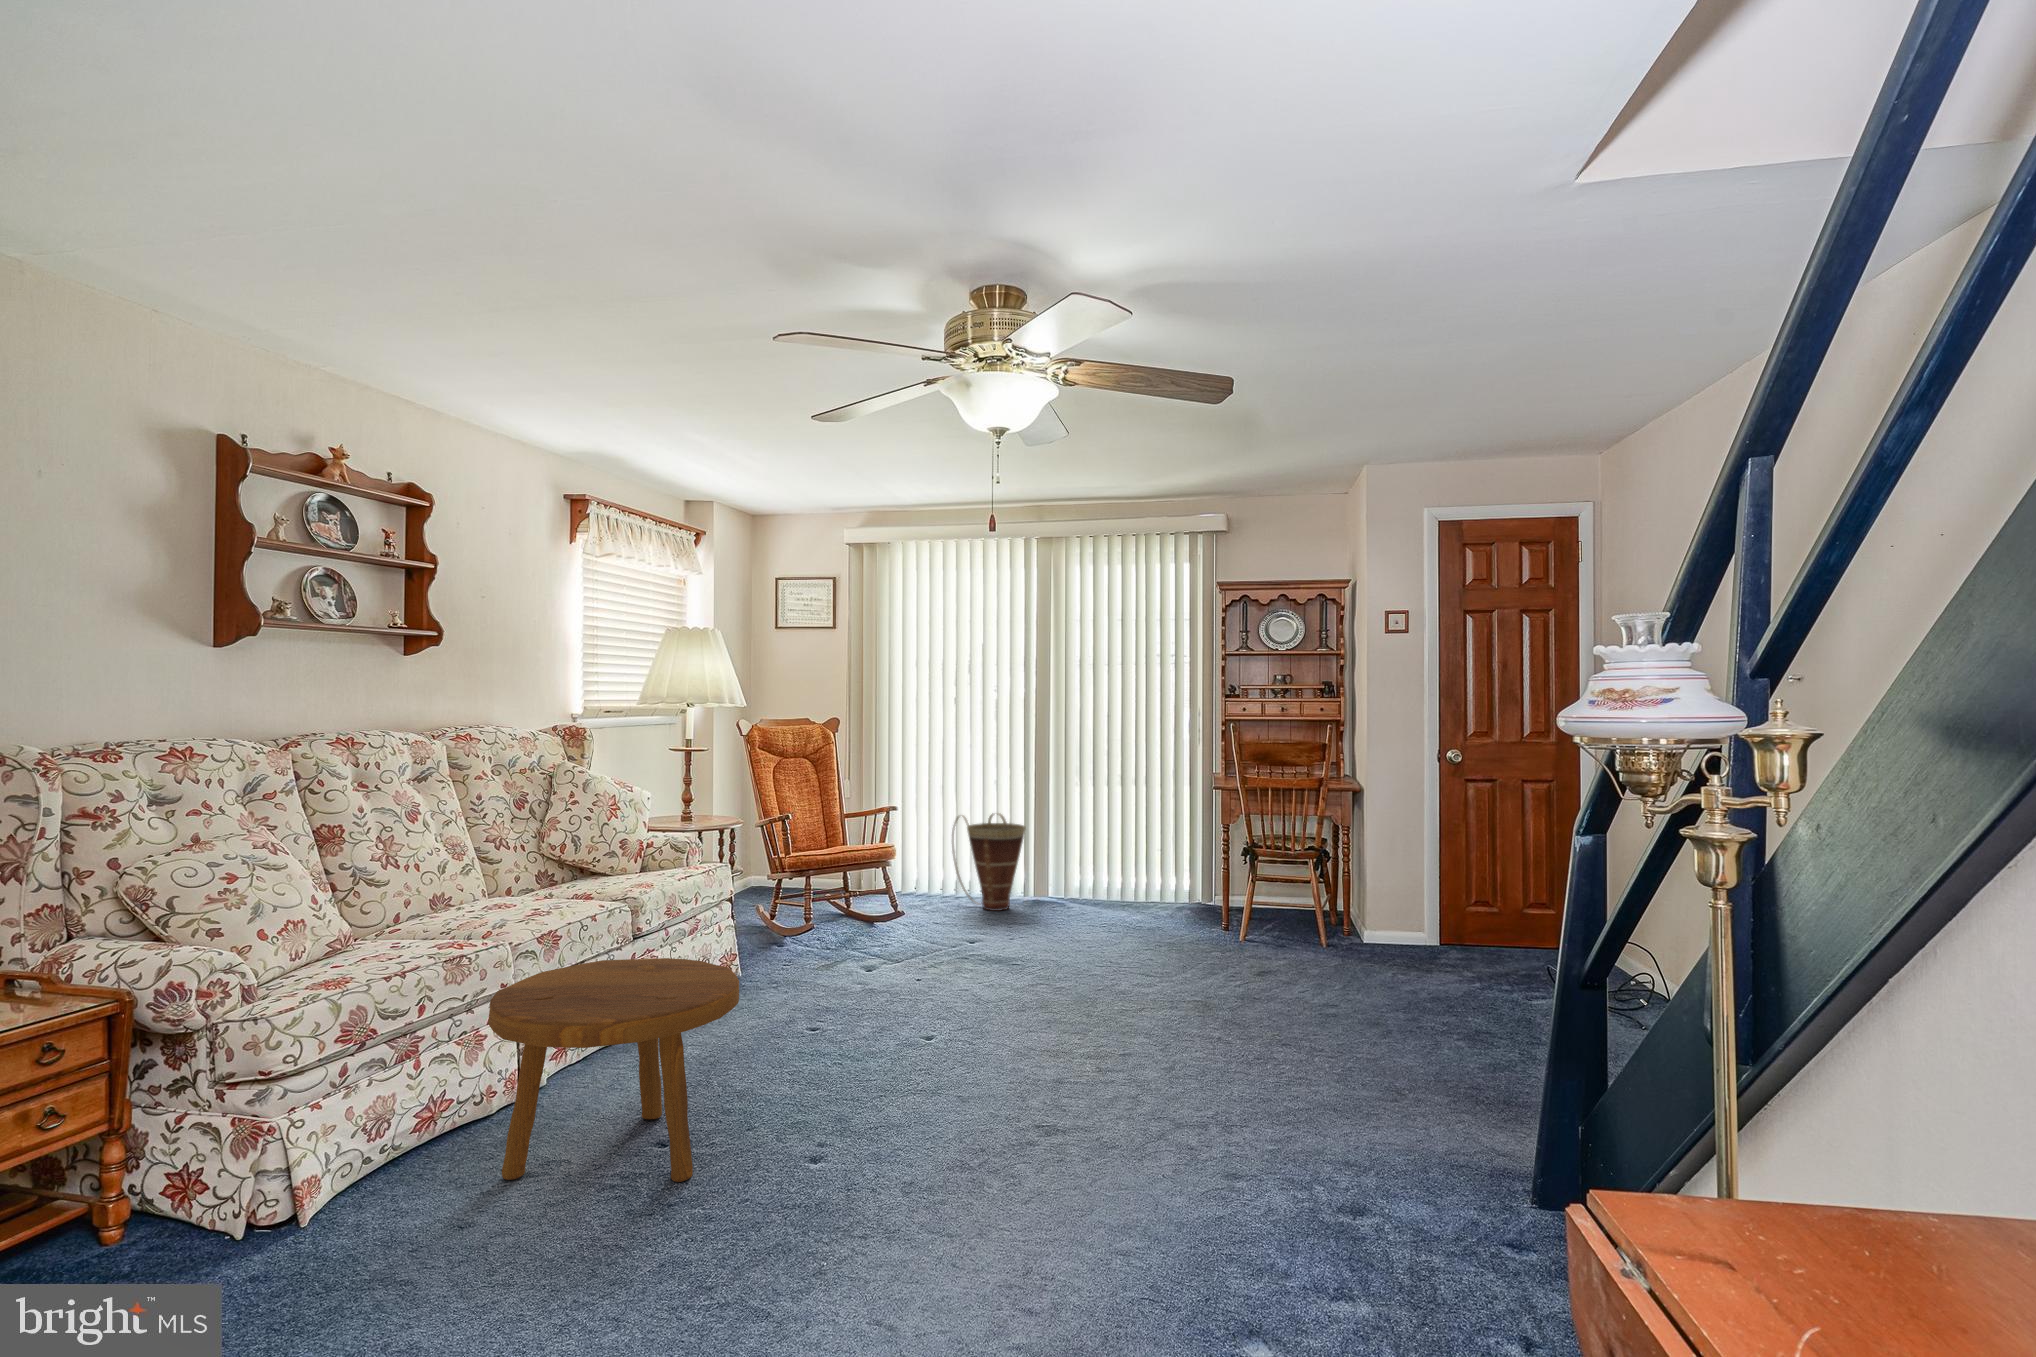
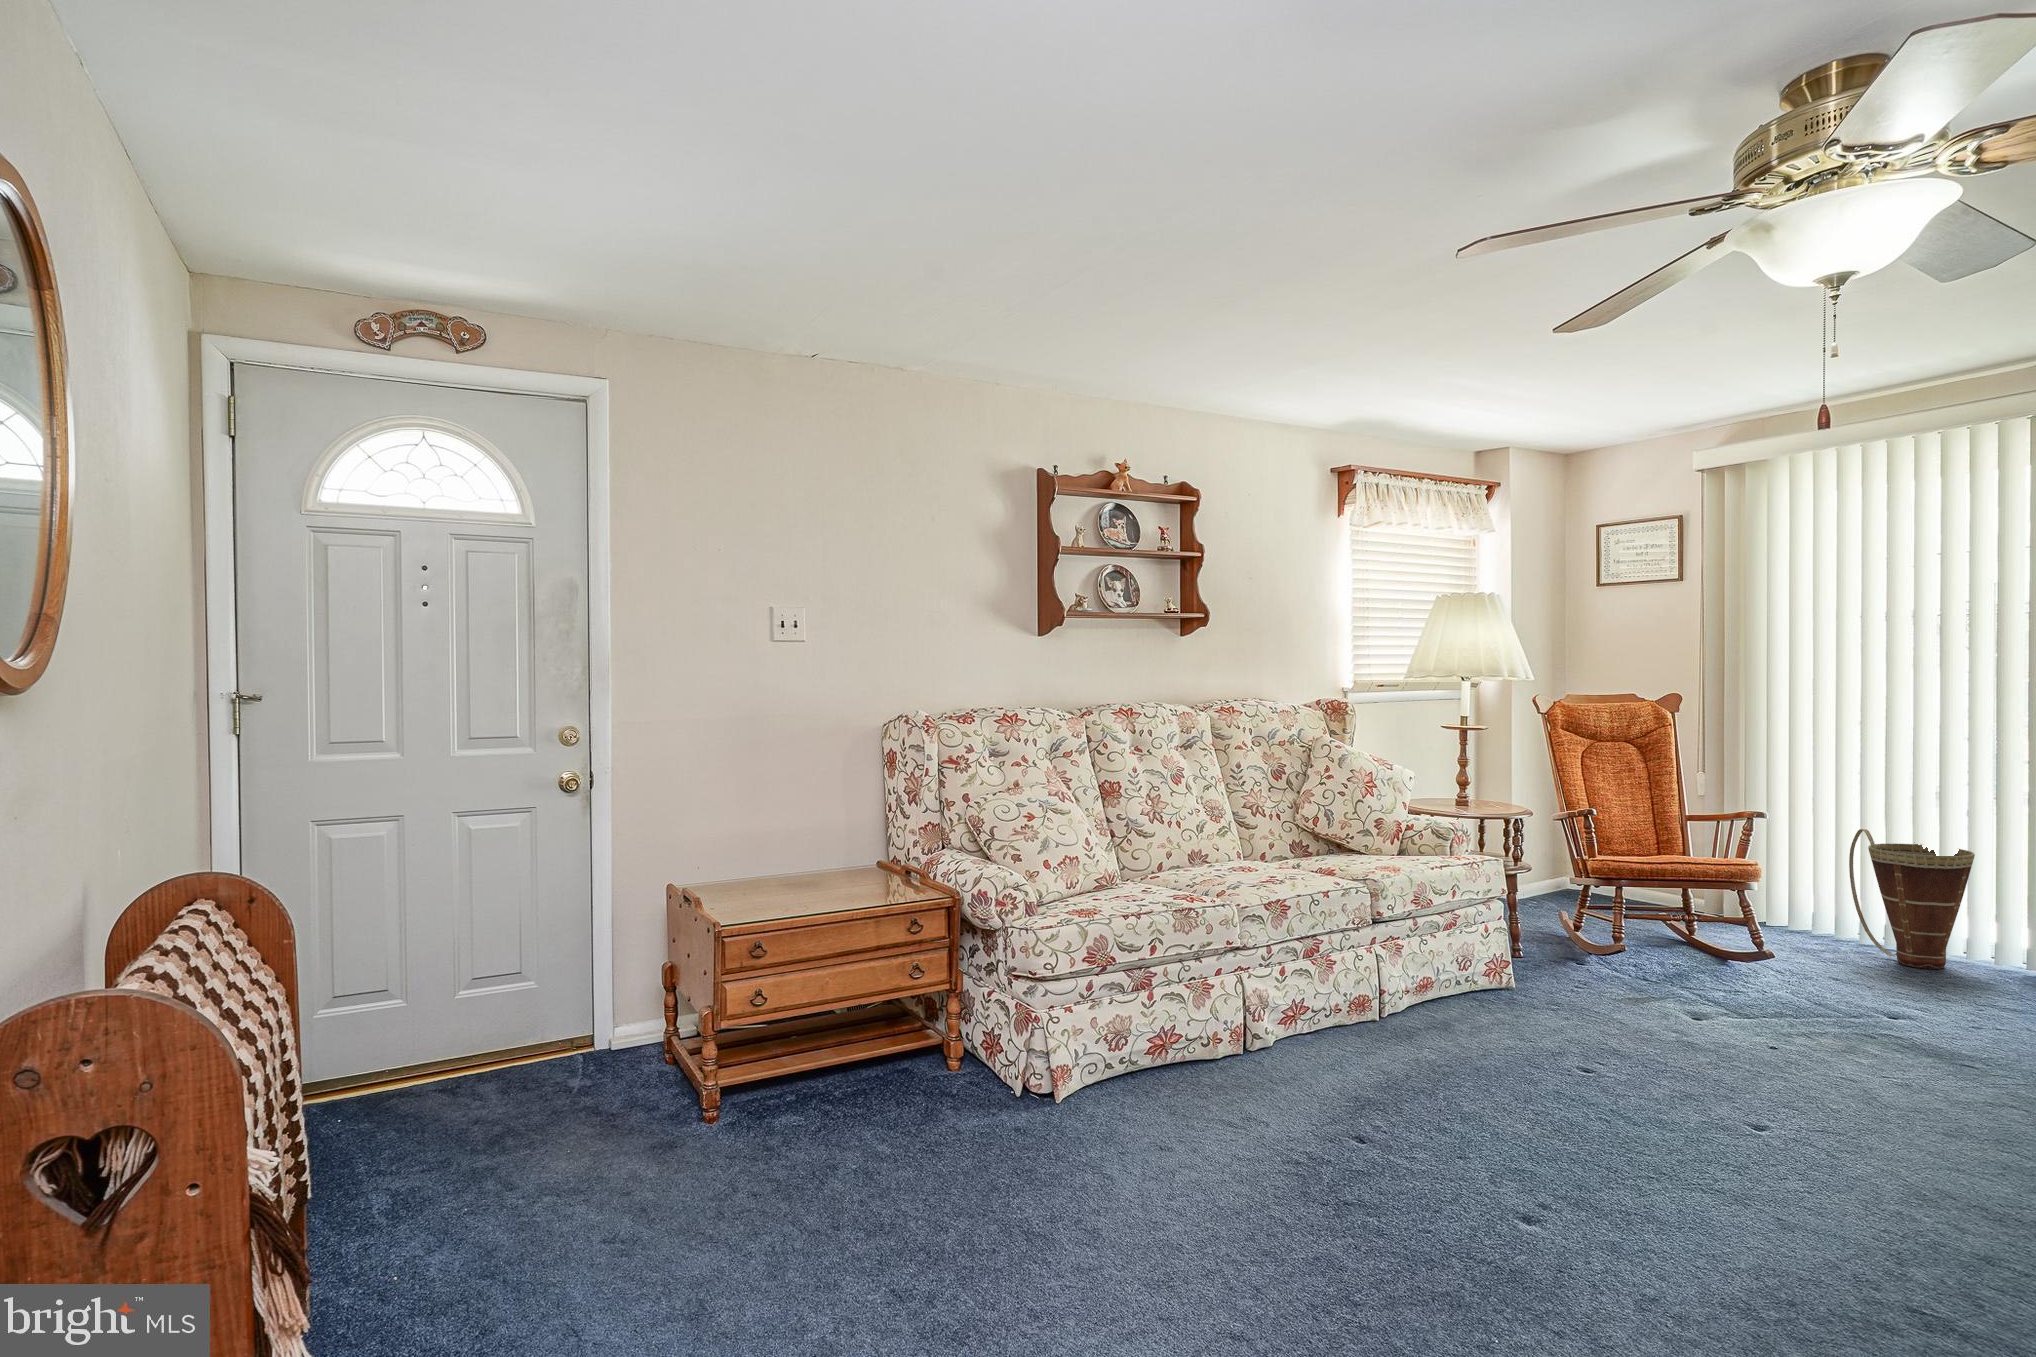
footstool: present [488,958,739,1182] -> none [1191,931,1427,1161]

